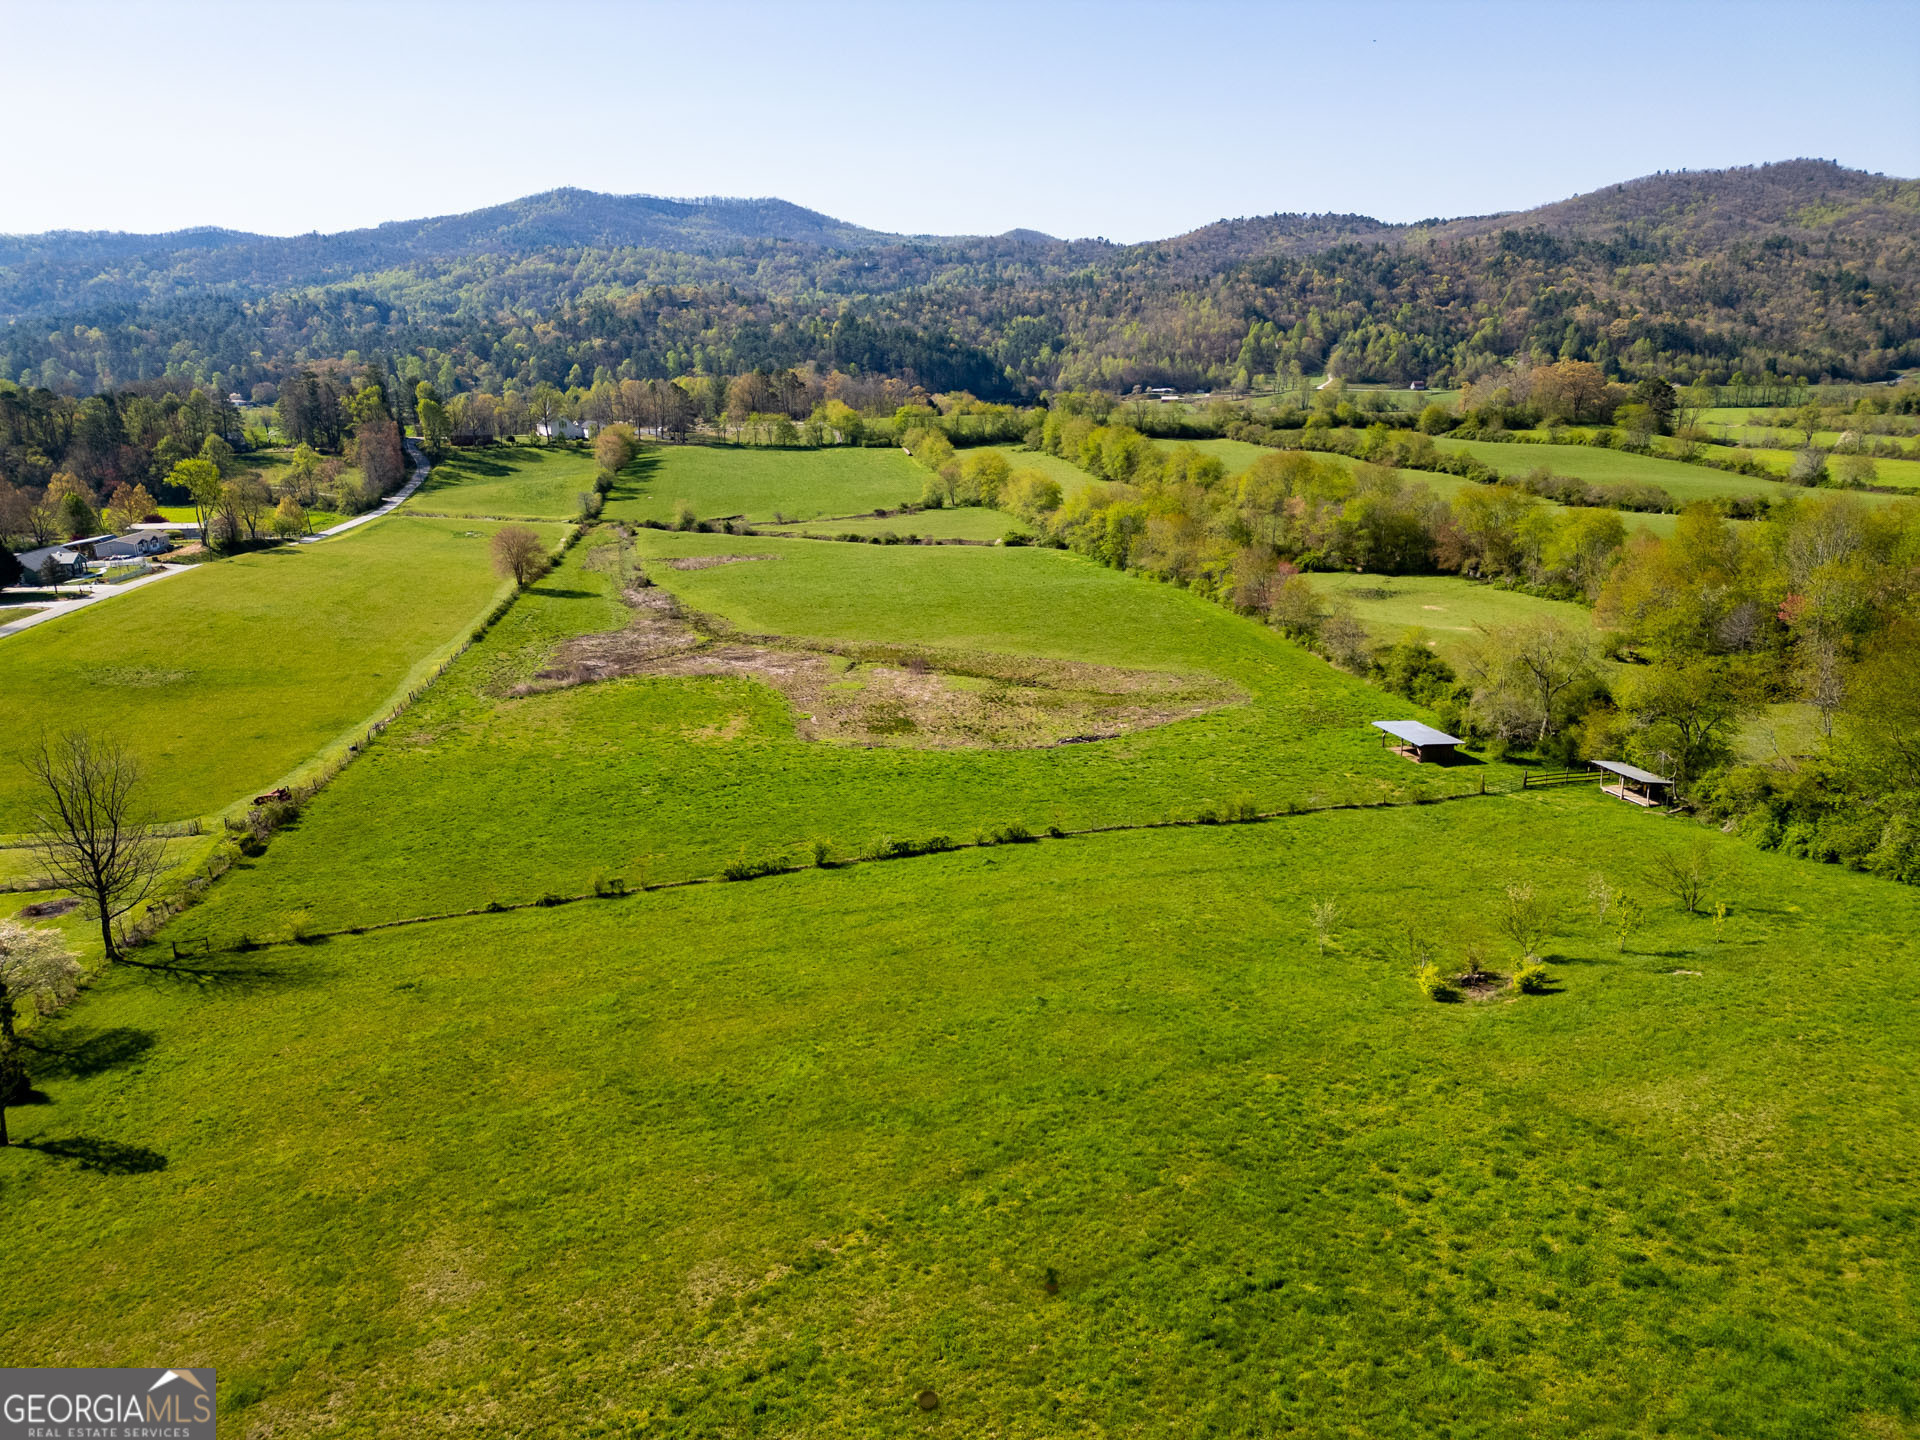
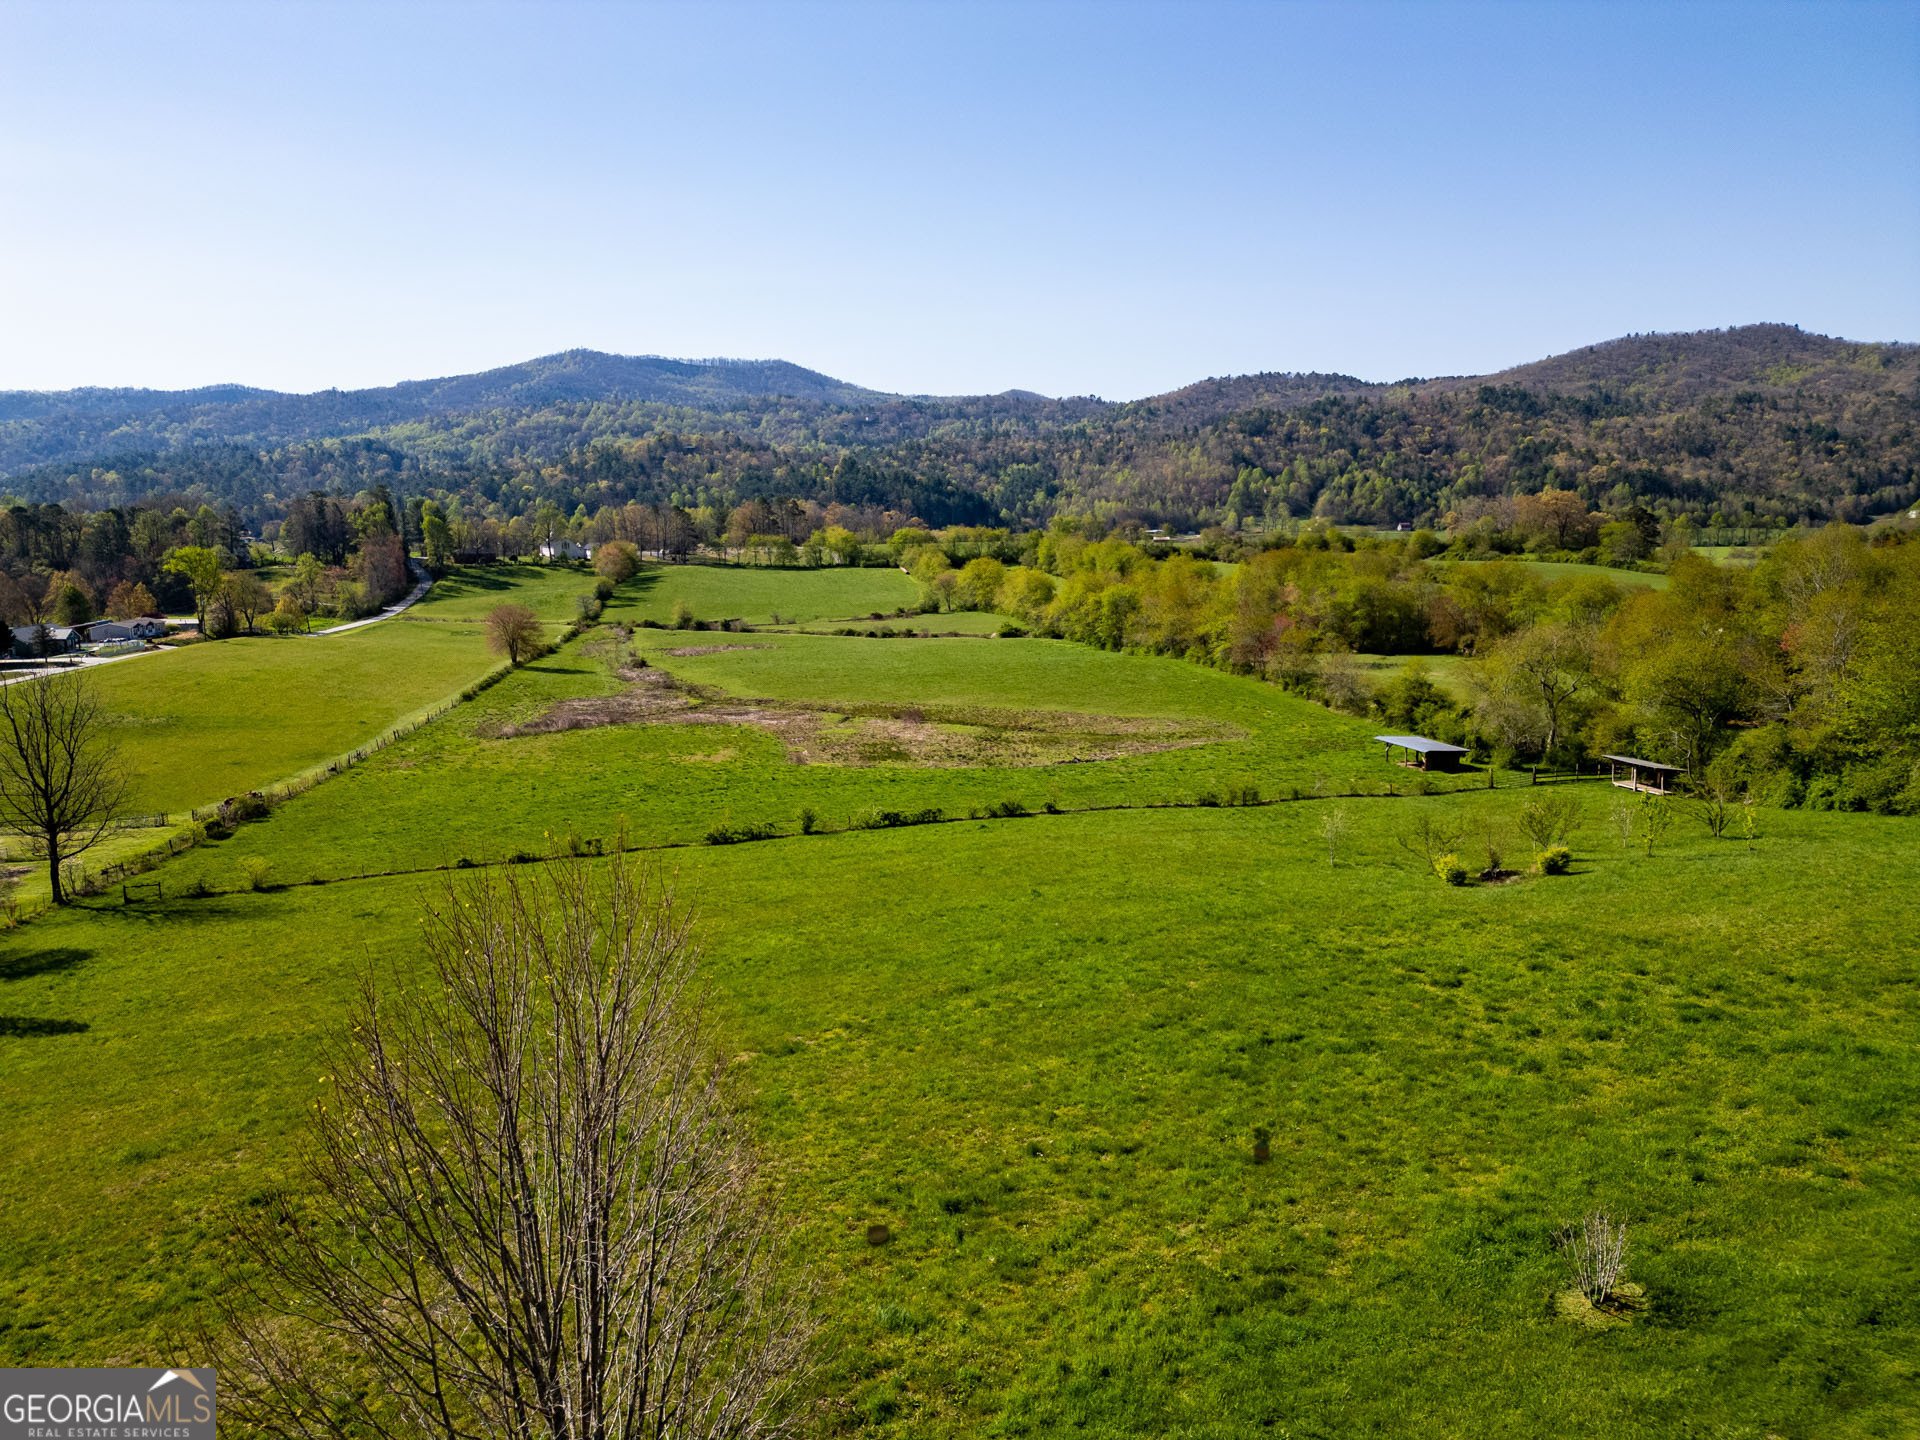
potted tree: present [1045,1267,1060,1295] -> present [1252,1127,1272,1162]

